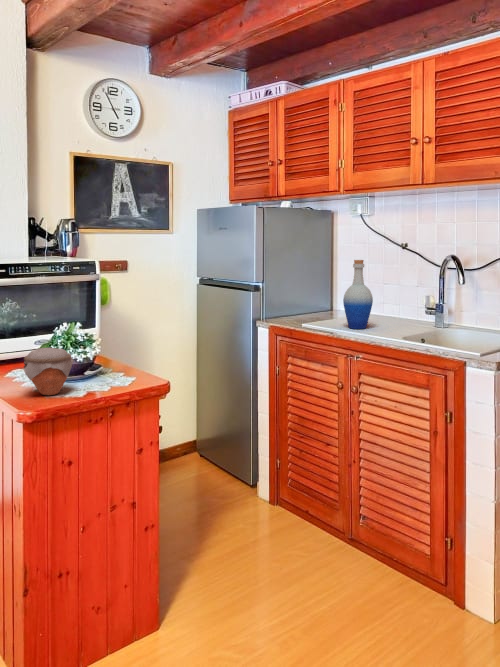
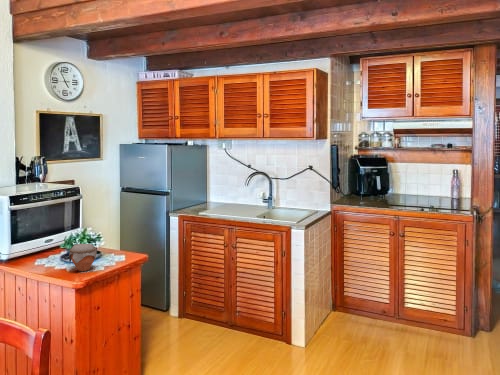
bottle: present [343,260,373,329] -> none [222,178,239,218]

